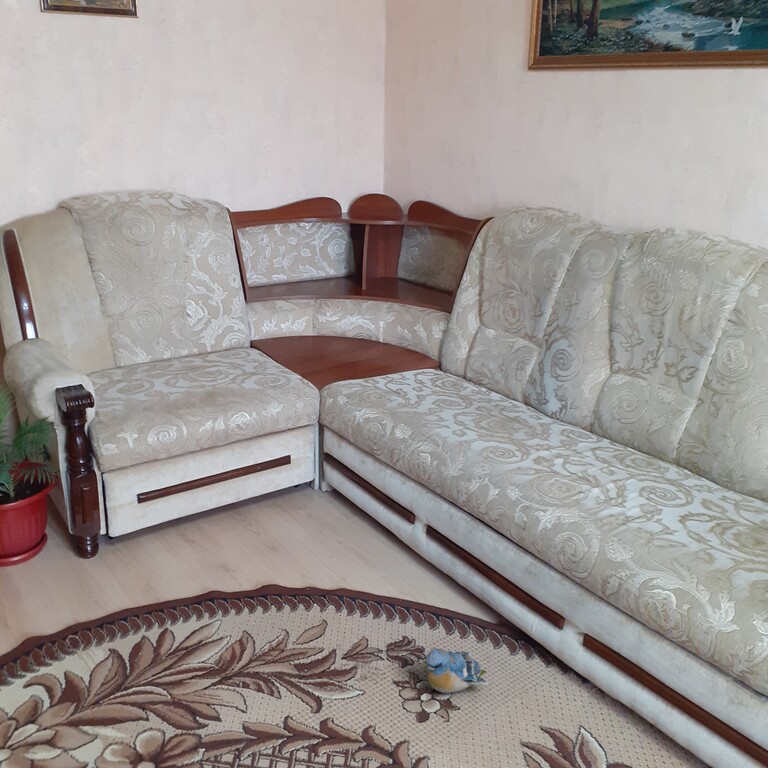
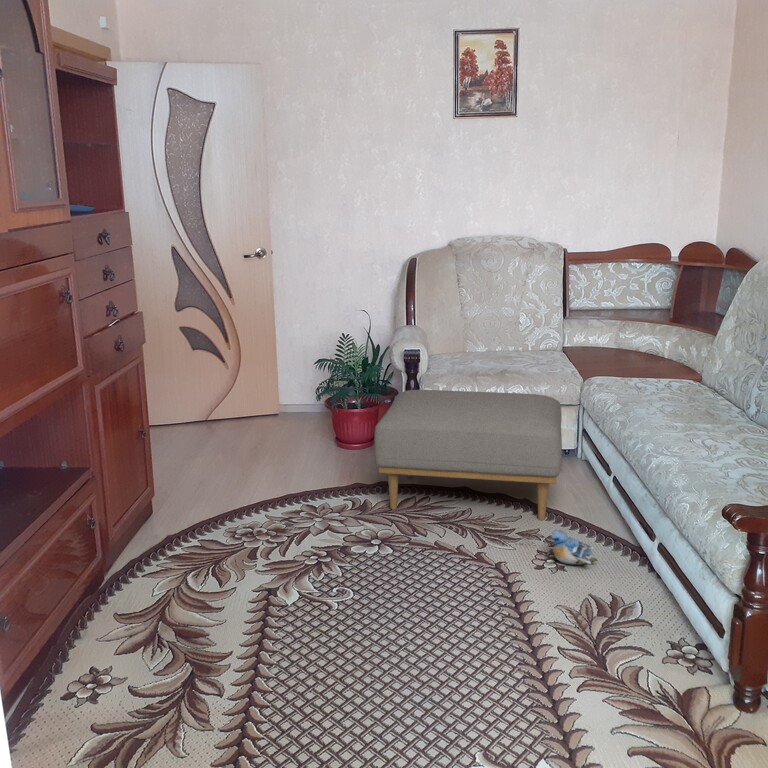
ottoman: none [68,429,384,678] -> present [374,390,562,520]

